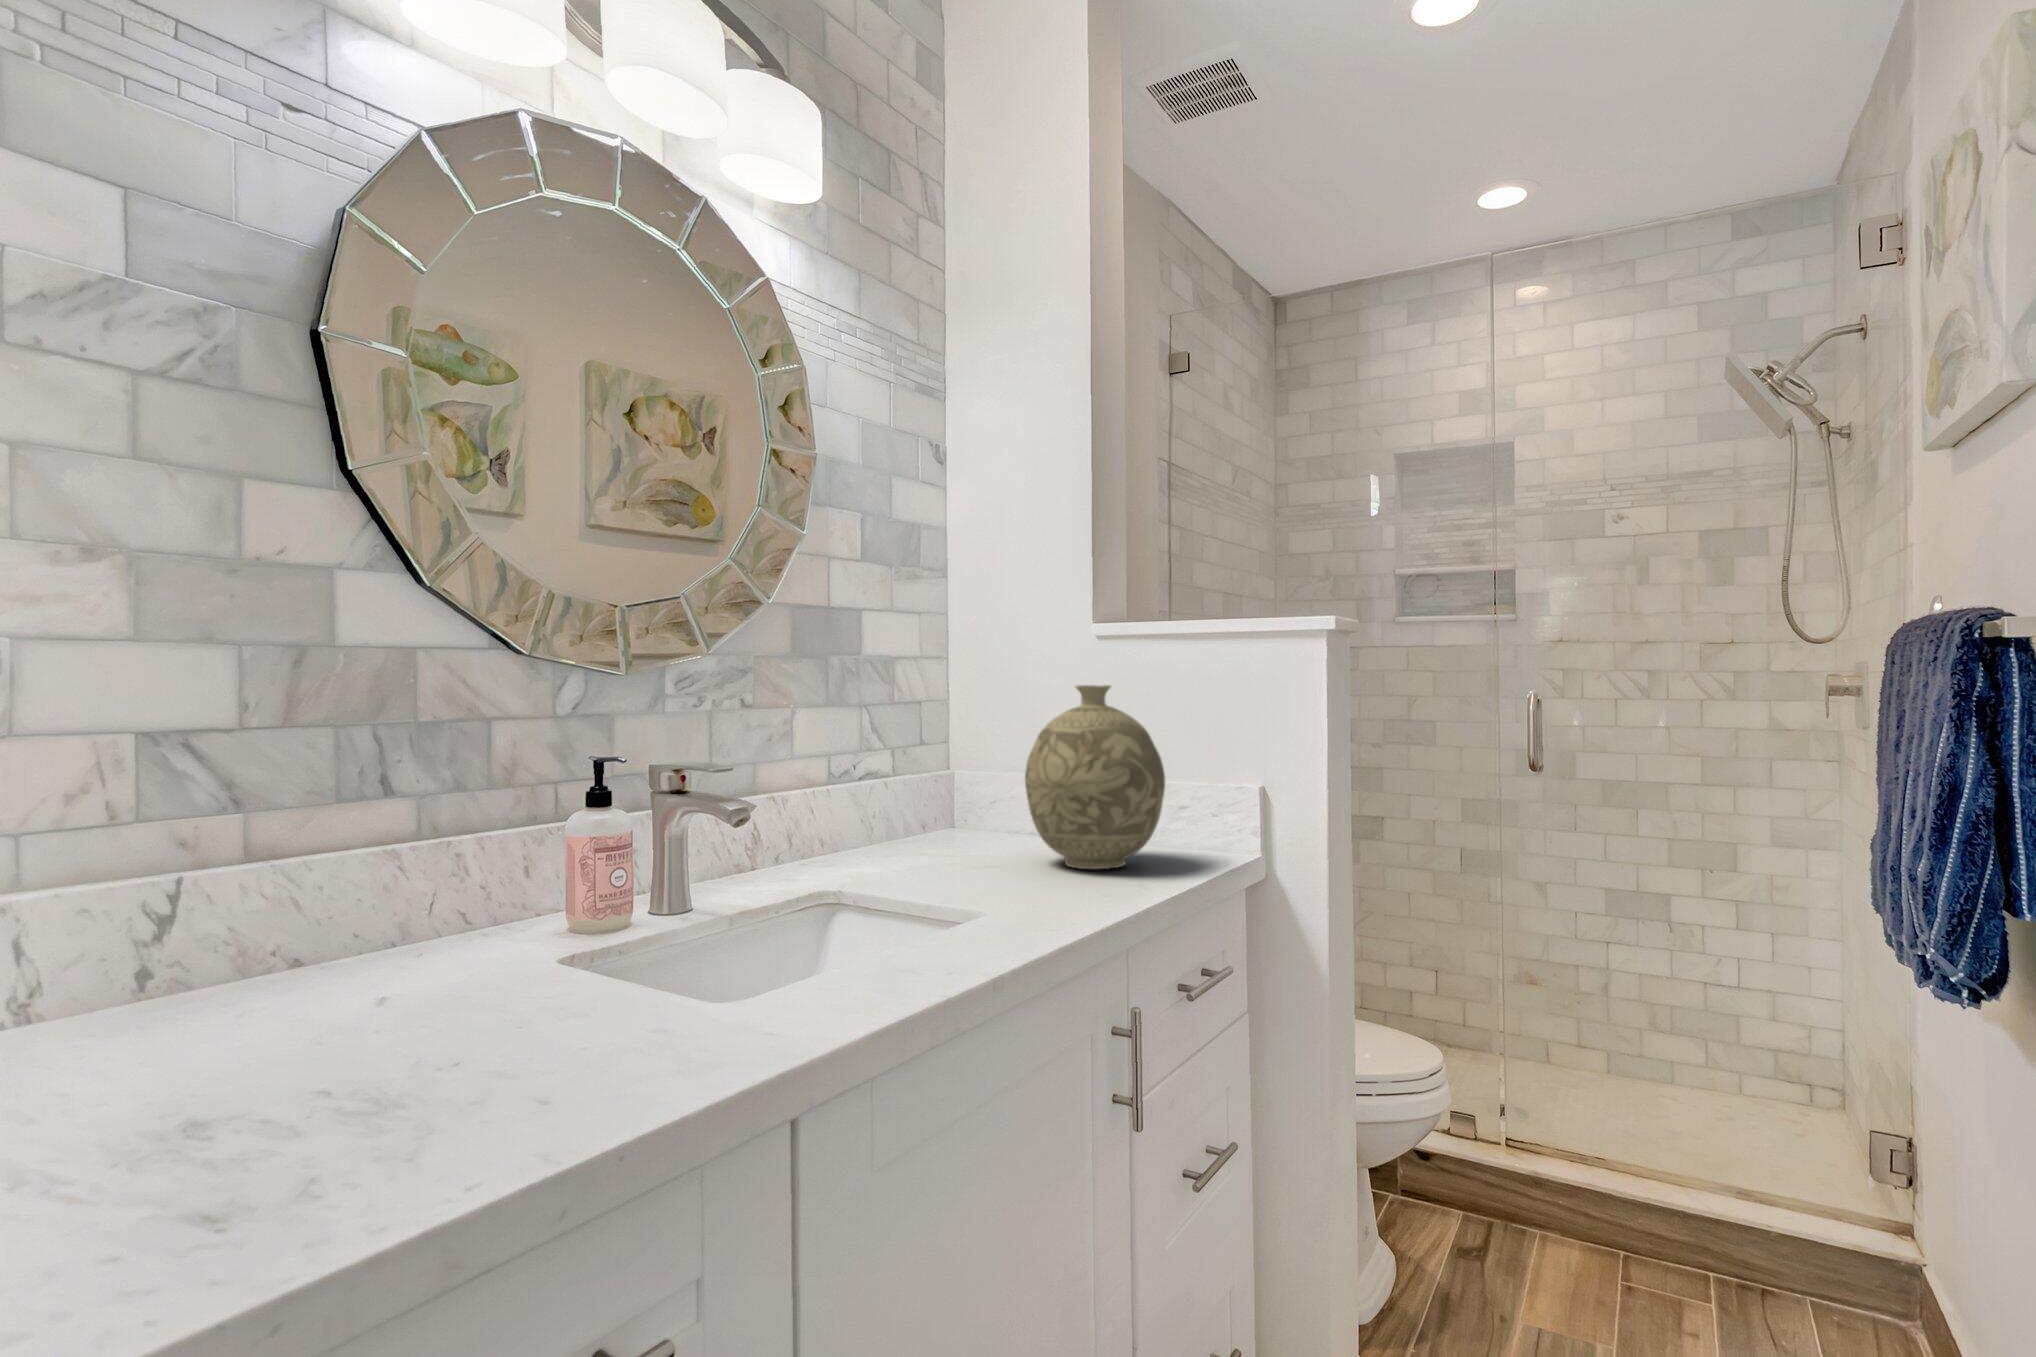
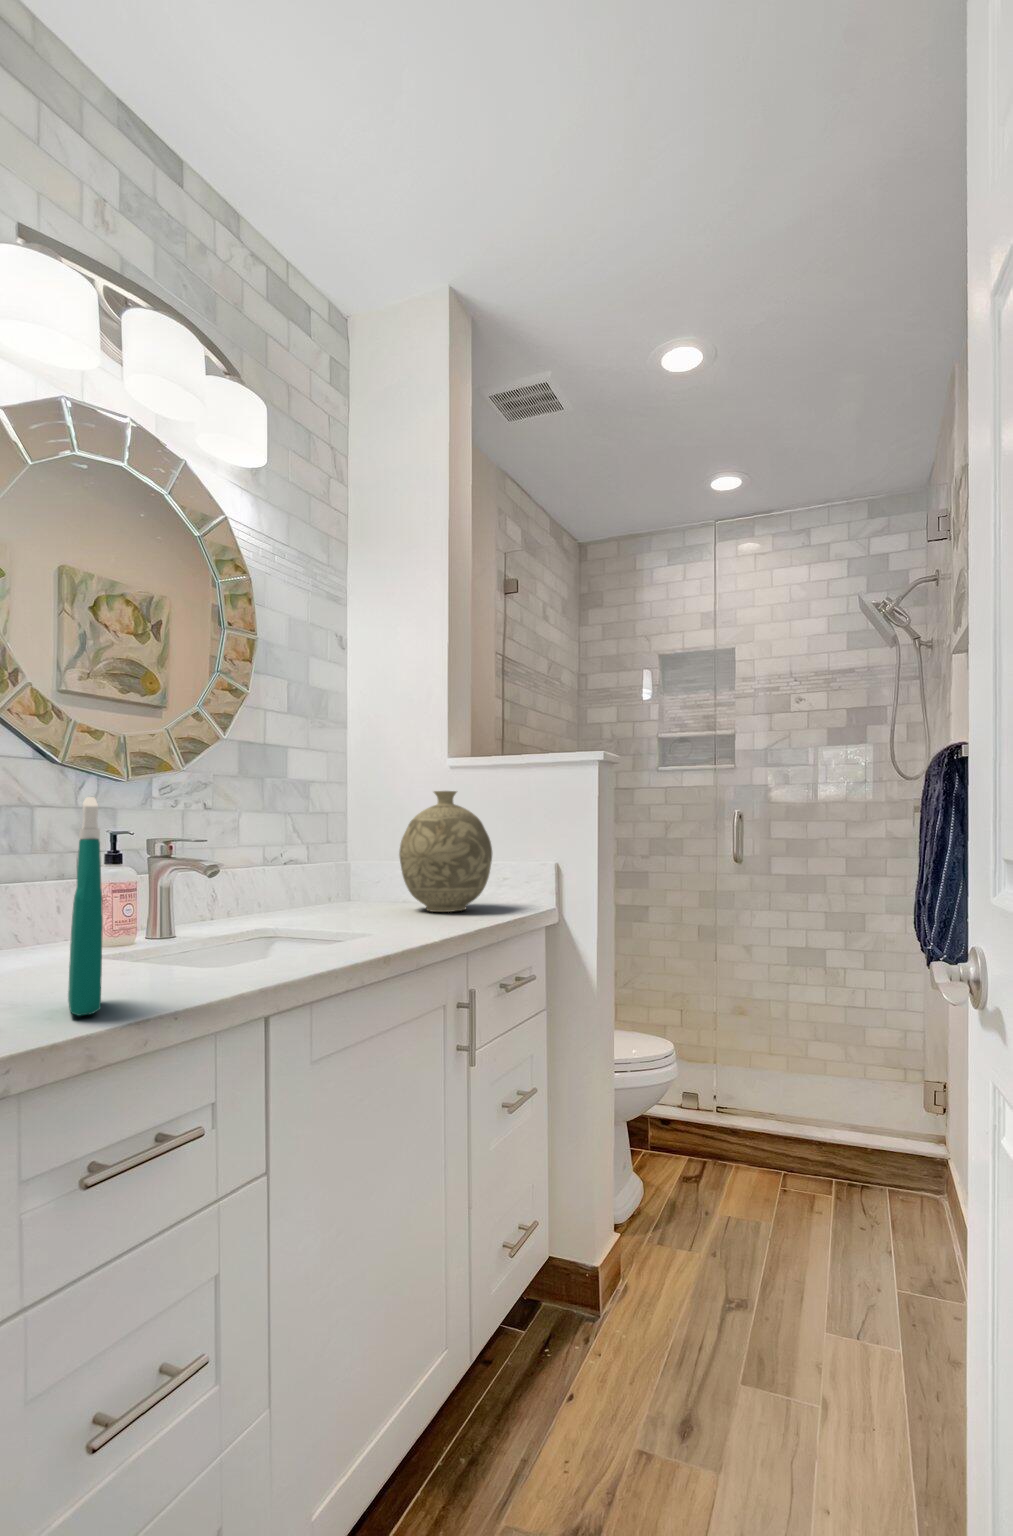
spray bottle: none [464,741,523,1101] -> present [68,797,103,1016]

